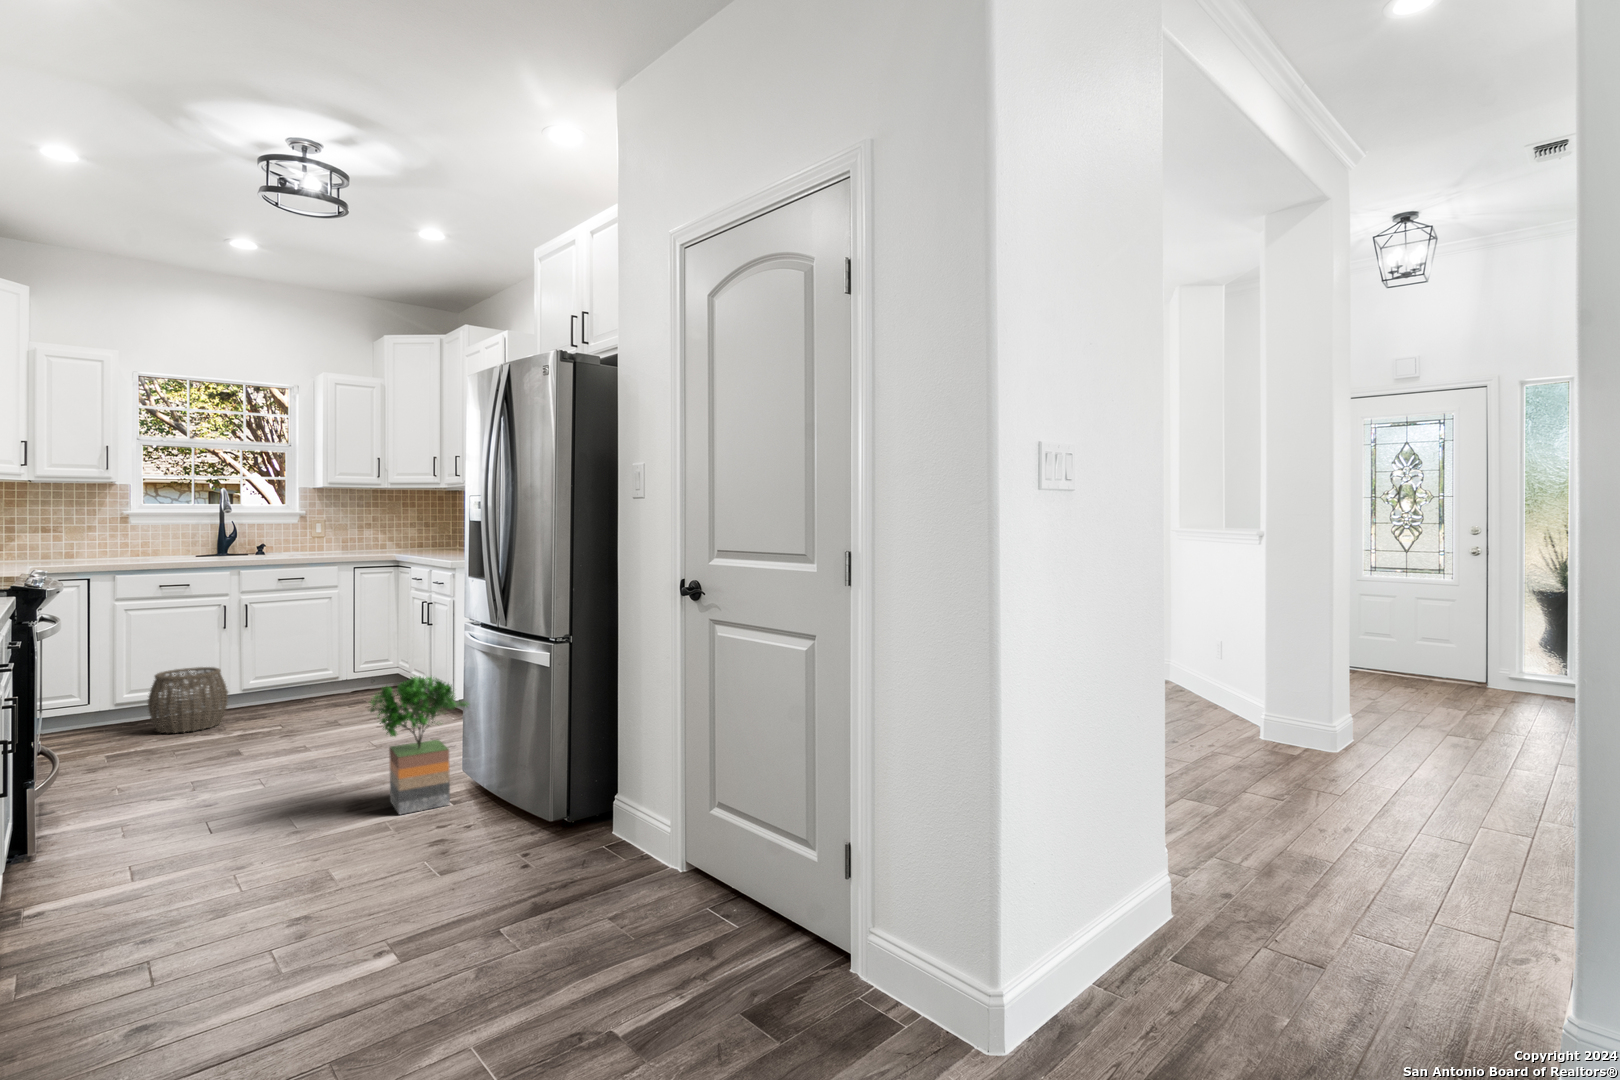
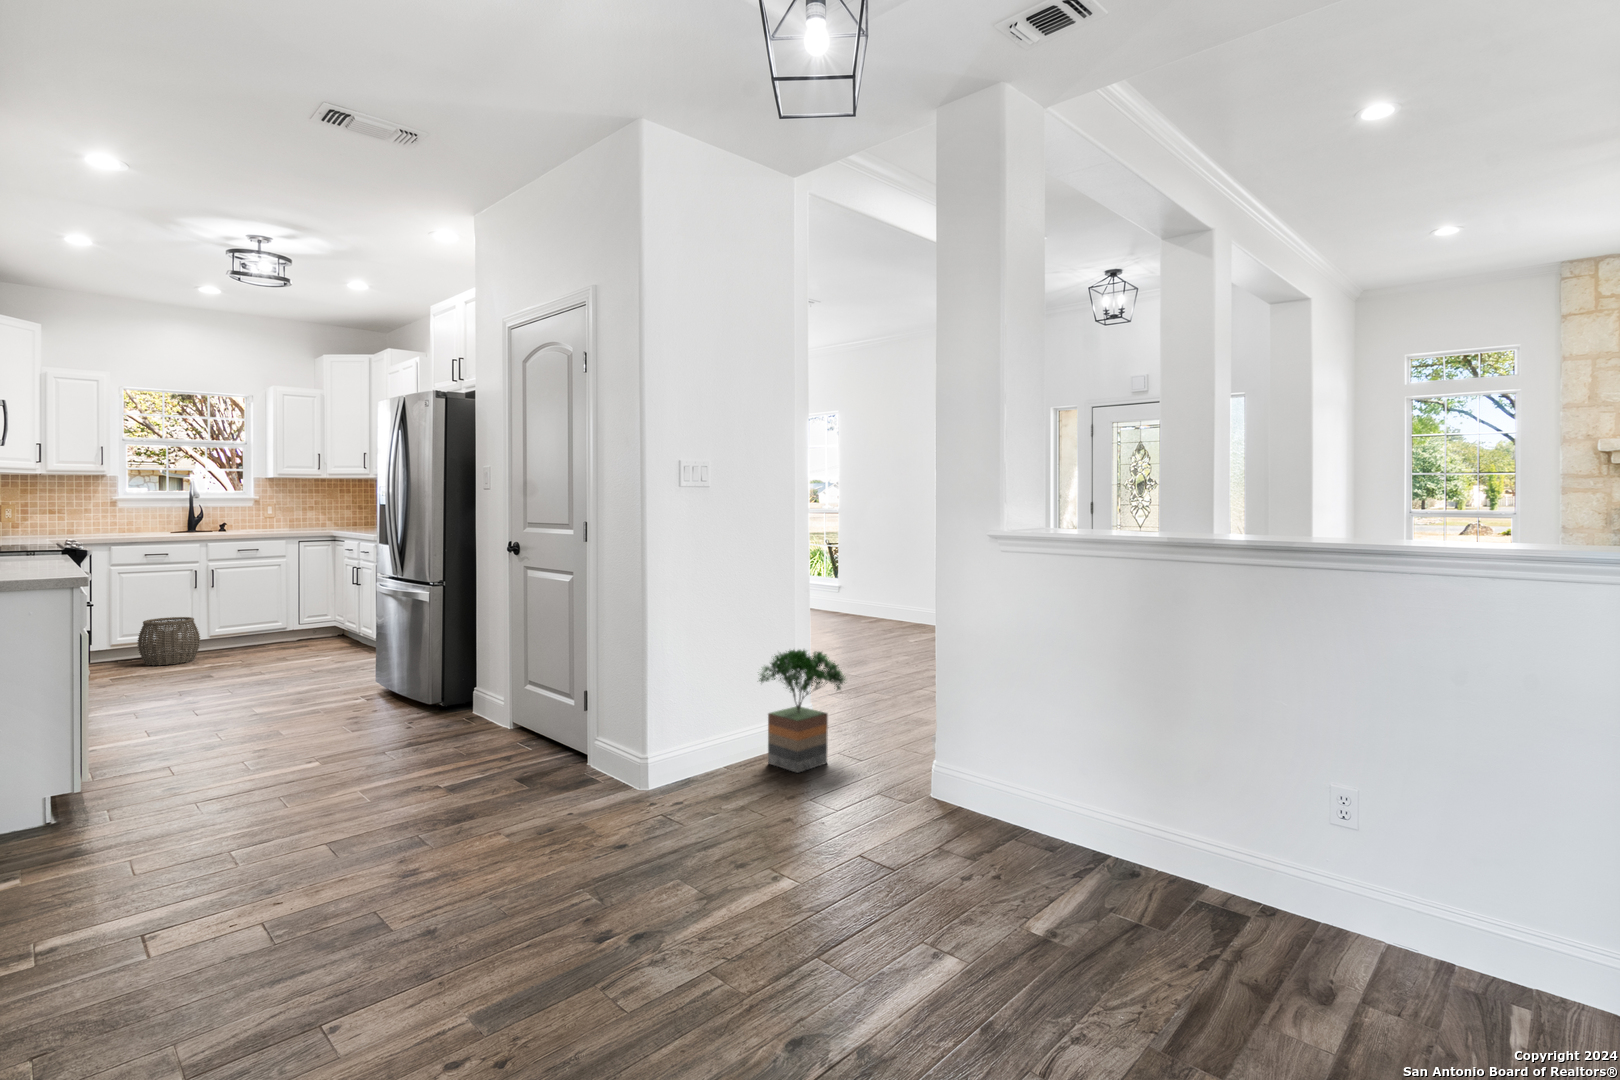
potted tree: present [370,677,468,814] -> present [759,650,845,773]

